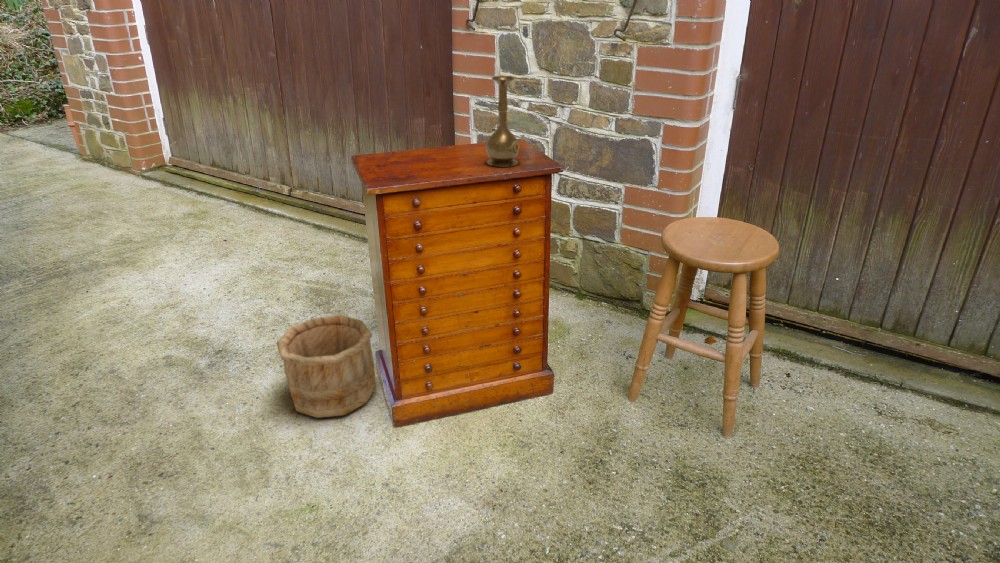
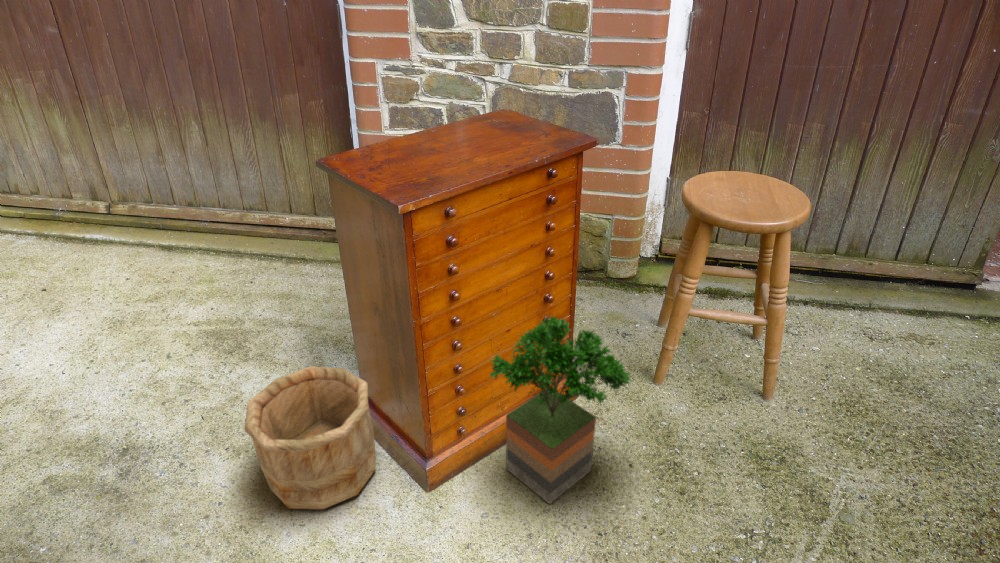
vase: present [486,76,520,167] -> none [497,30,540,148]
potted tree: none [443,305,554,460] -> present [490,316,632,504]

